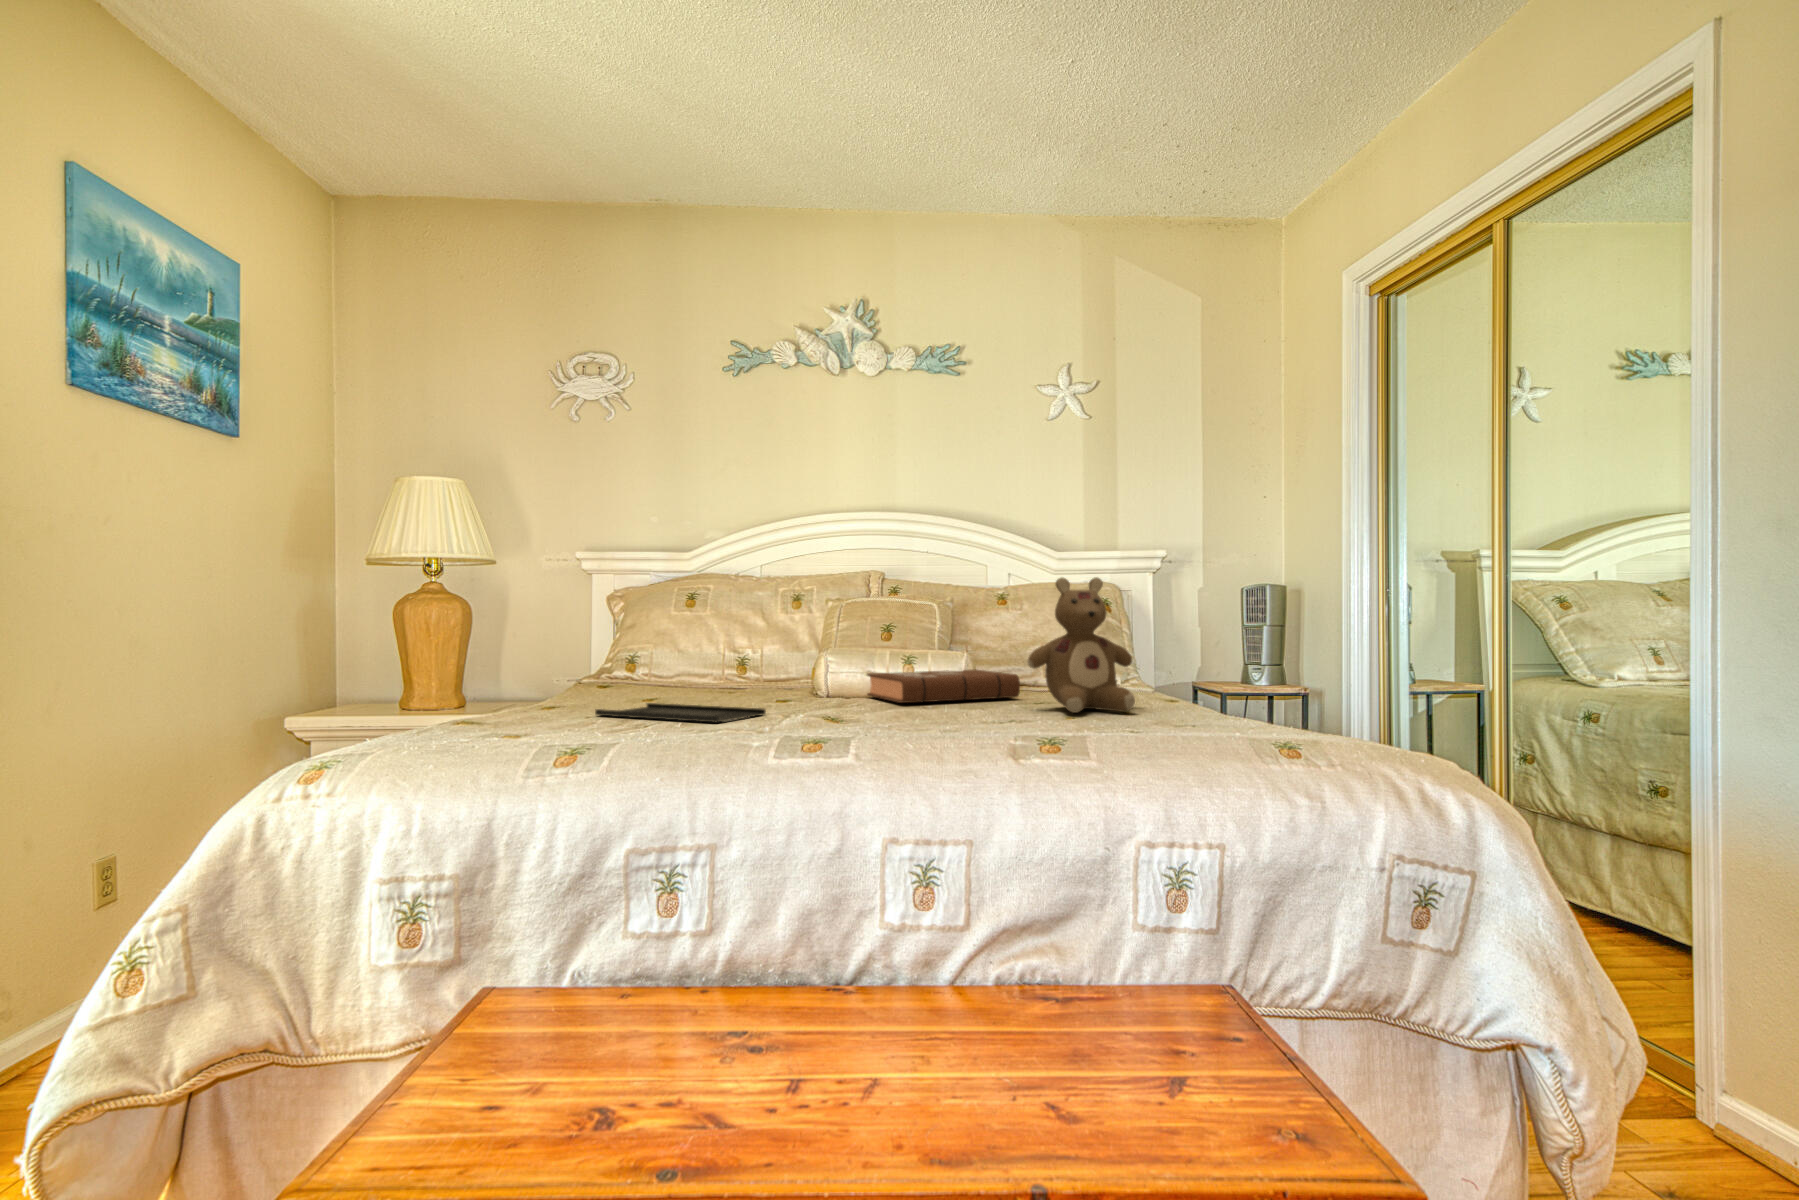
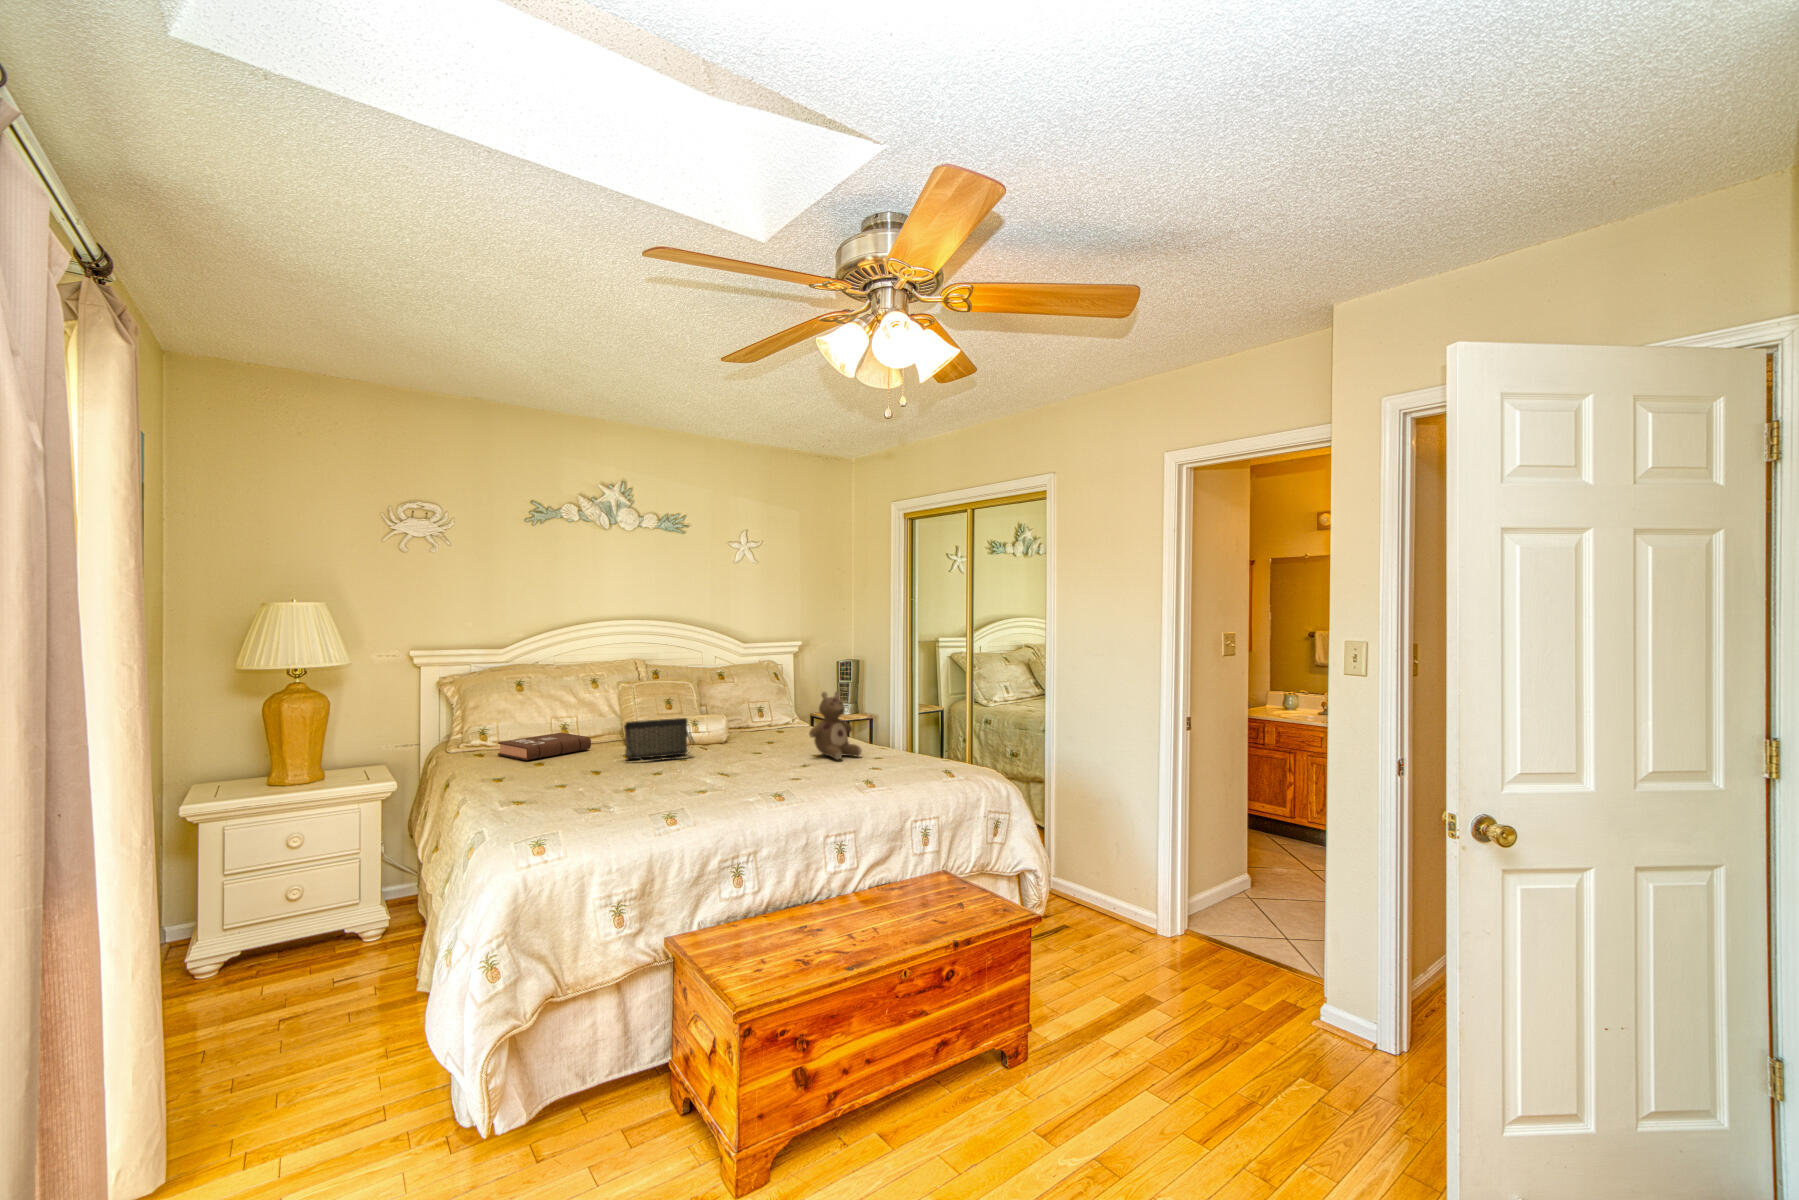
handbag: none [738,632,849,698] -> present [624,718,694,761]
book: present [867,669,1020,703] -> present [498,733,591,760]
tray: present [595,703,766,722] -> none [585,773,685,788]

